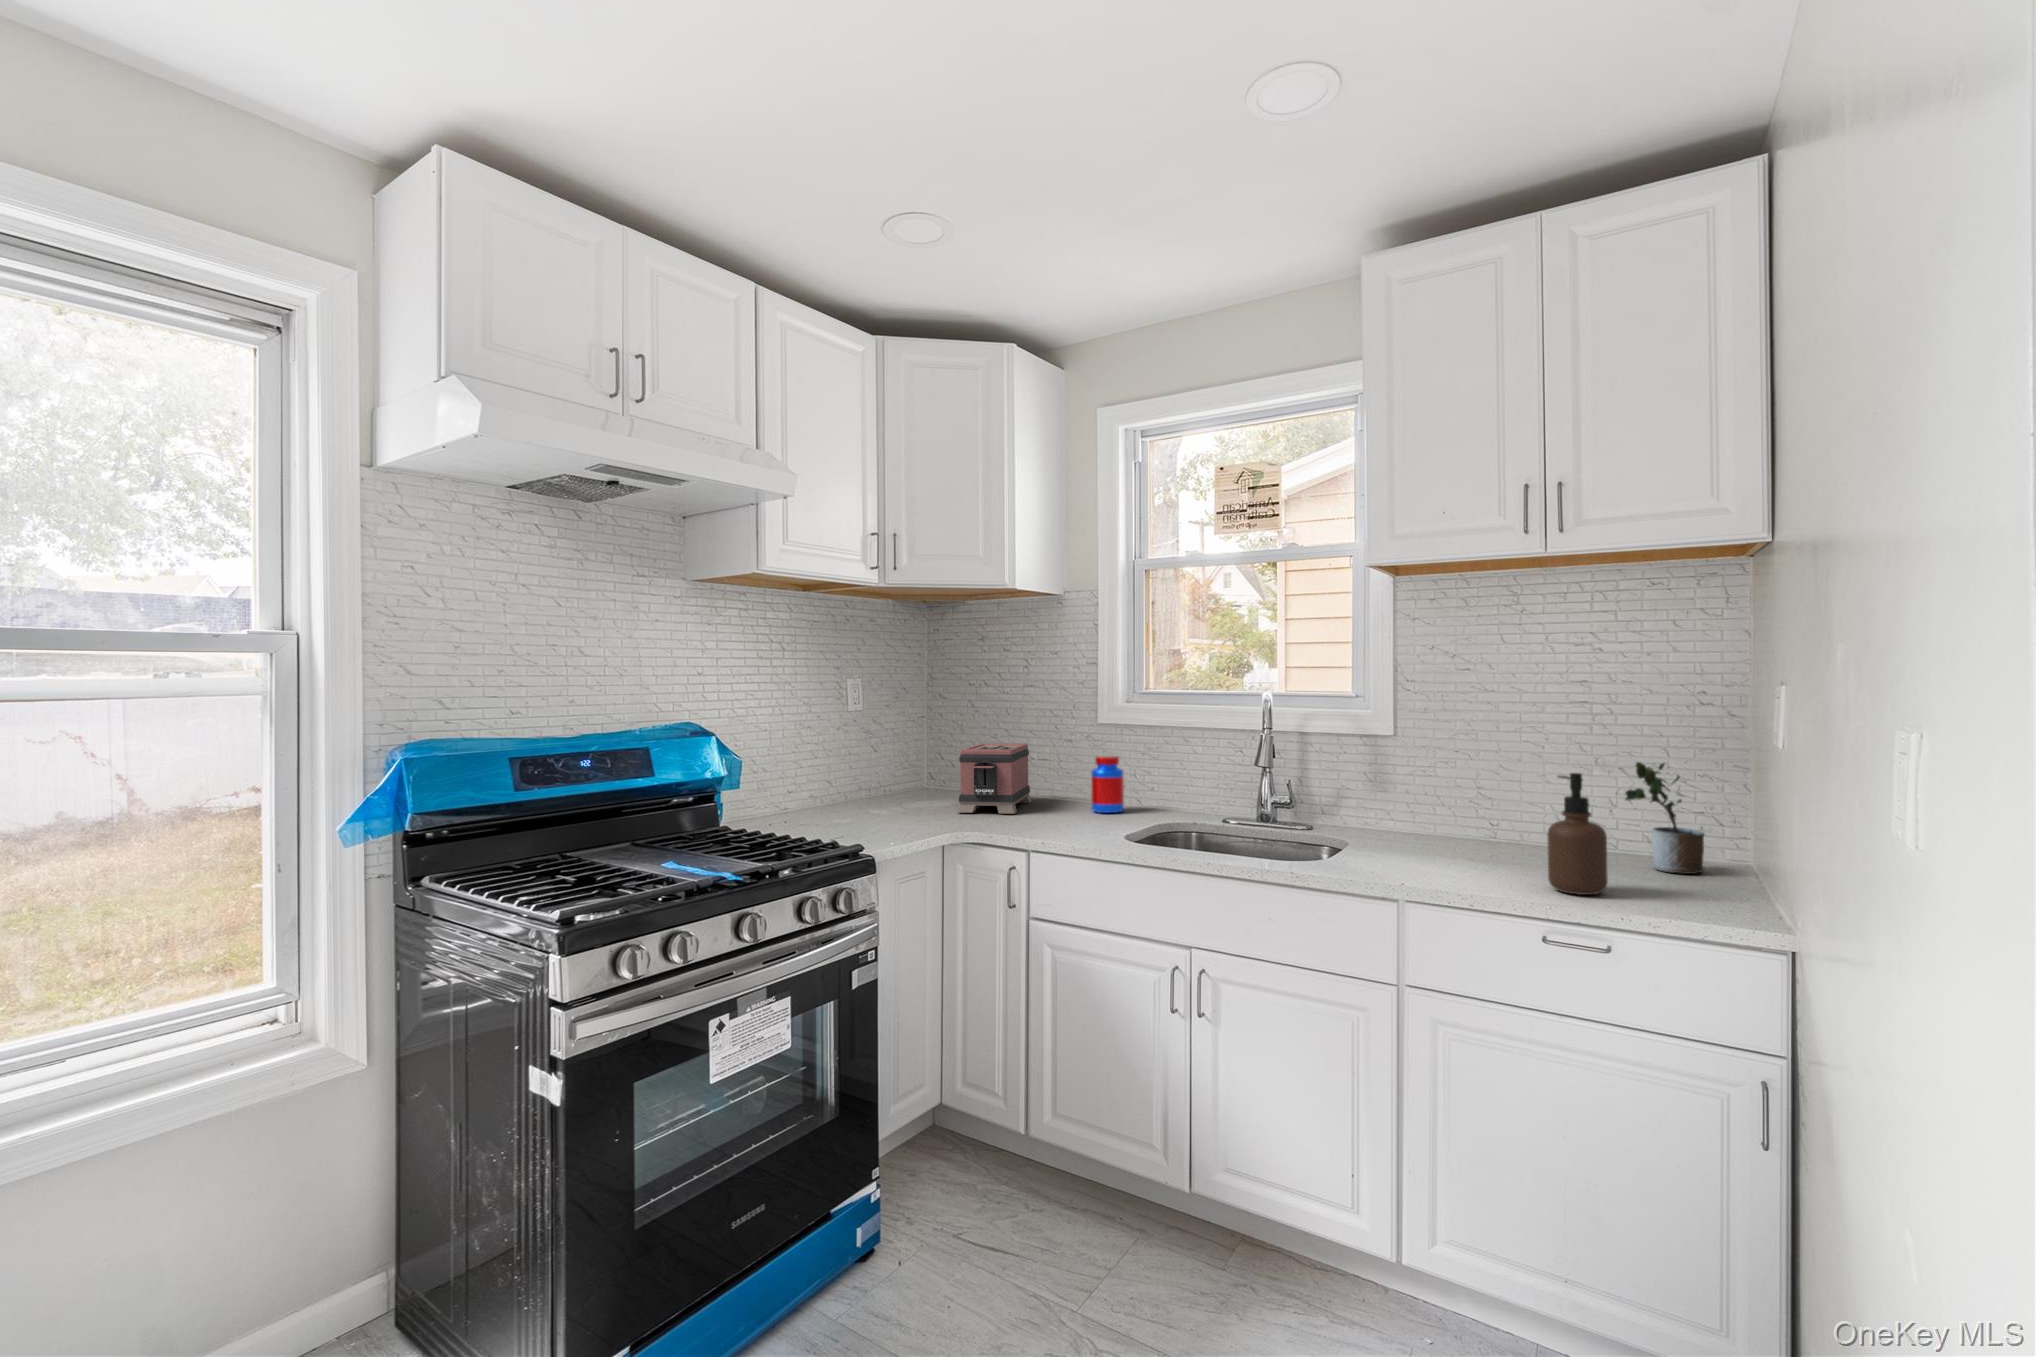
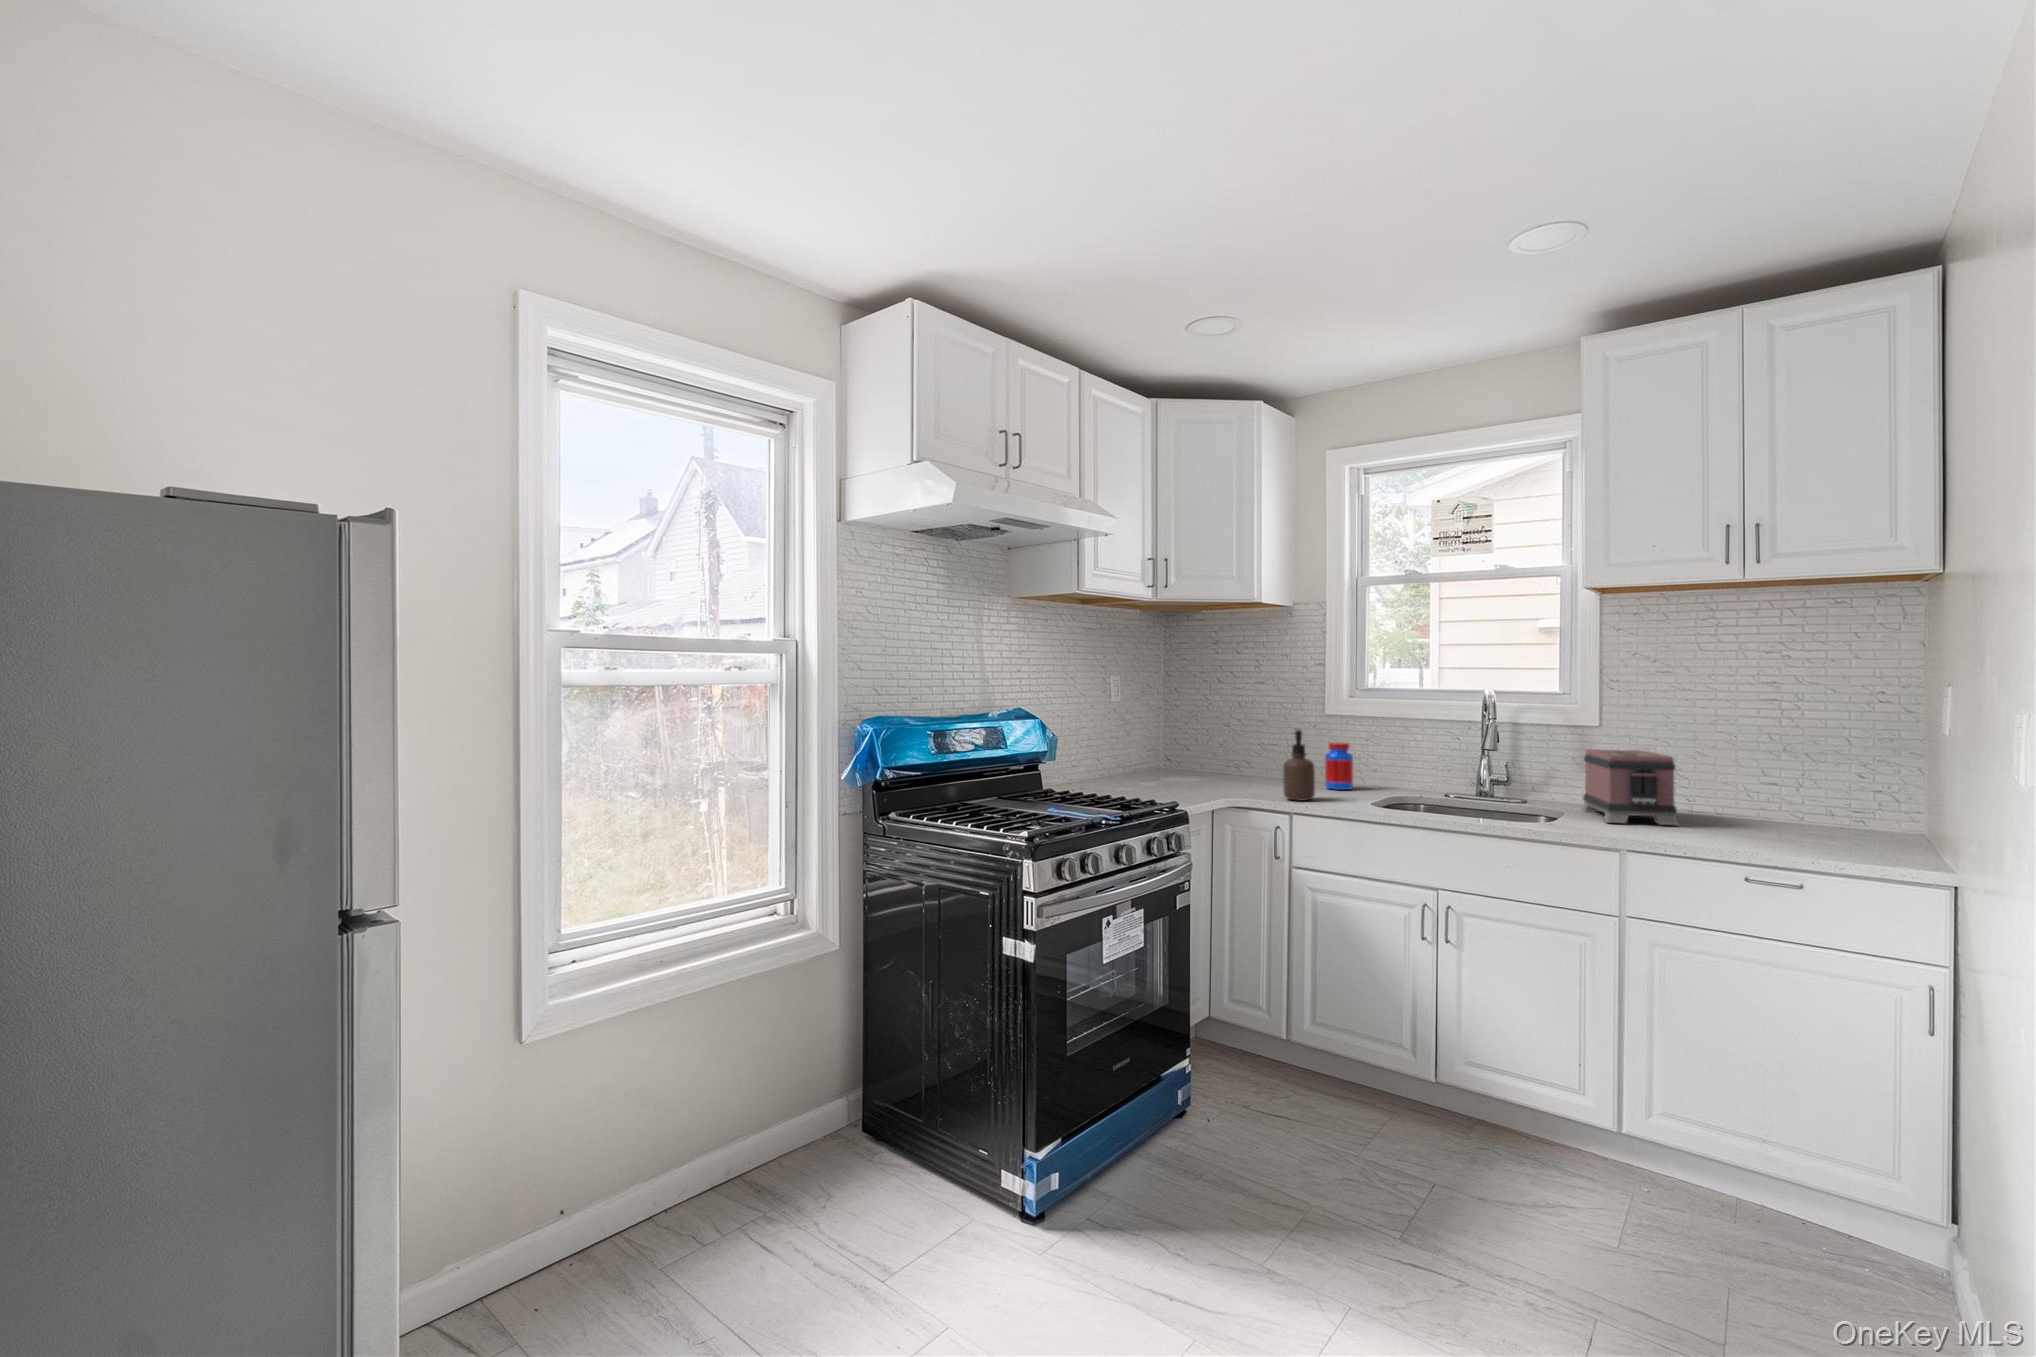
toaster: present [957,743,1032,814] -> present [1582,750,1678,825]
potted plant: present [1626,762,1704,874] -> none [1807,746,1877,836]
soap dispenser: present [1547,773,1608,895] -> present [1283,730,1315,801]

